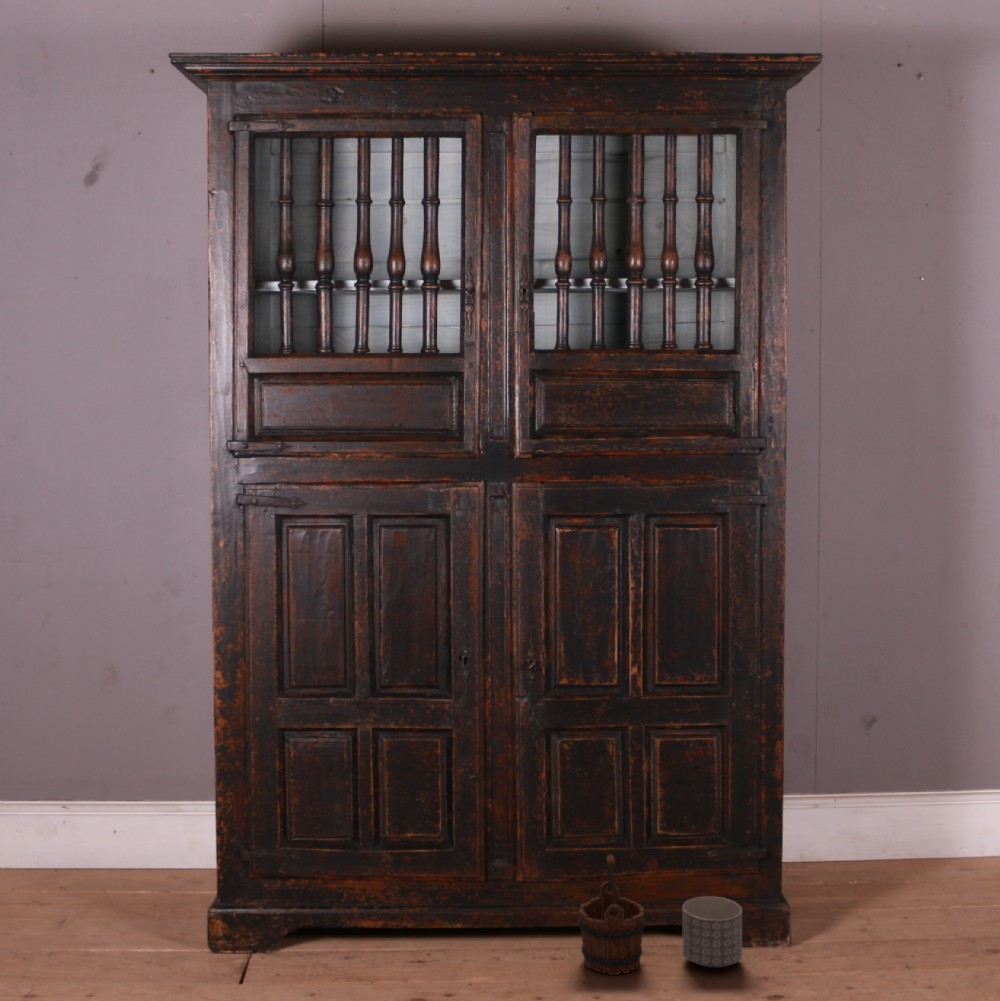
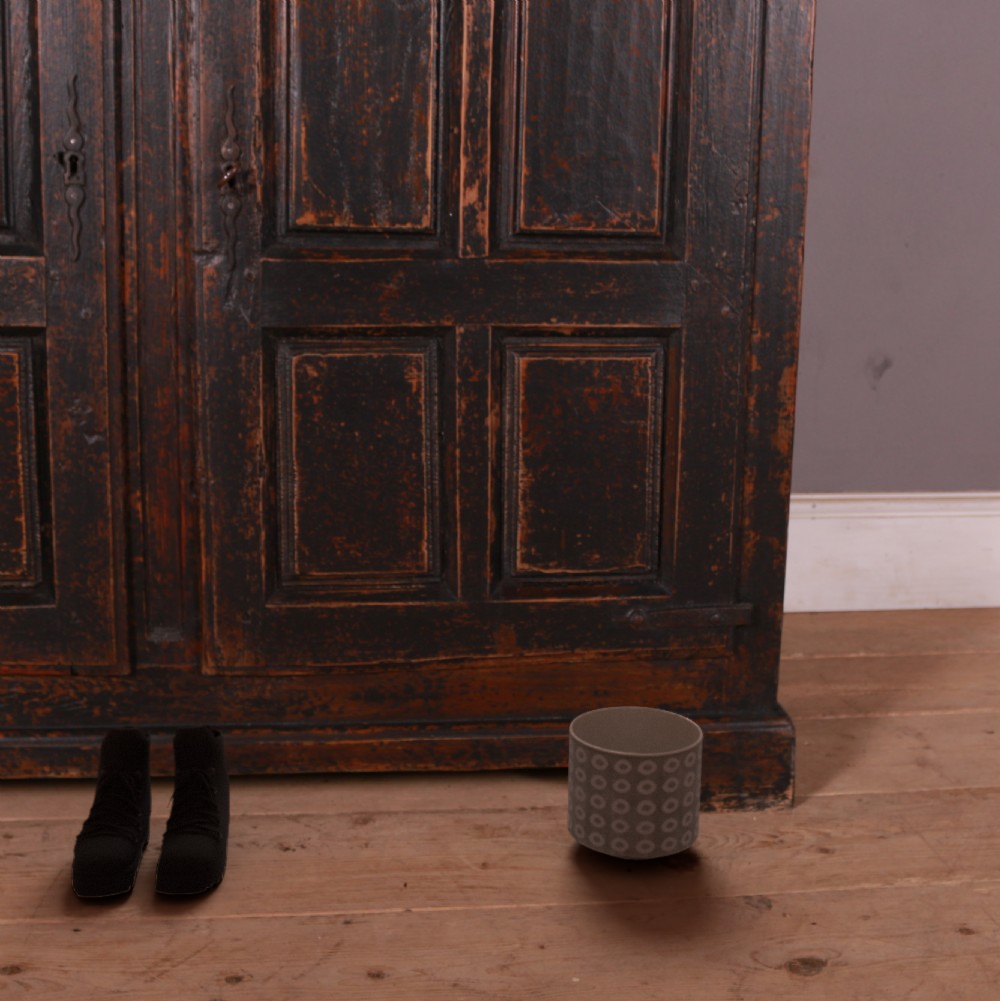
wooden bucket: present [579,854,645,975] -> none [334,612,483,881]
boots: none [471,903,534,979] -> present [71,725,230,898]

